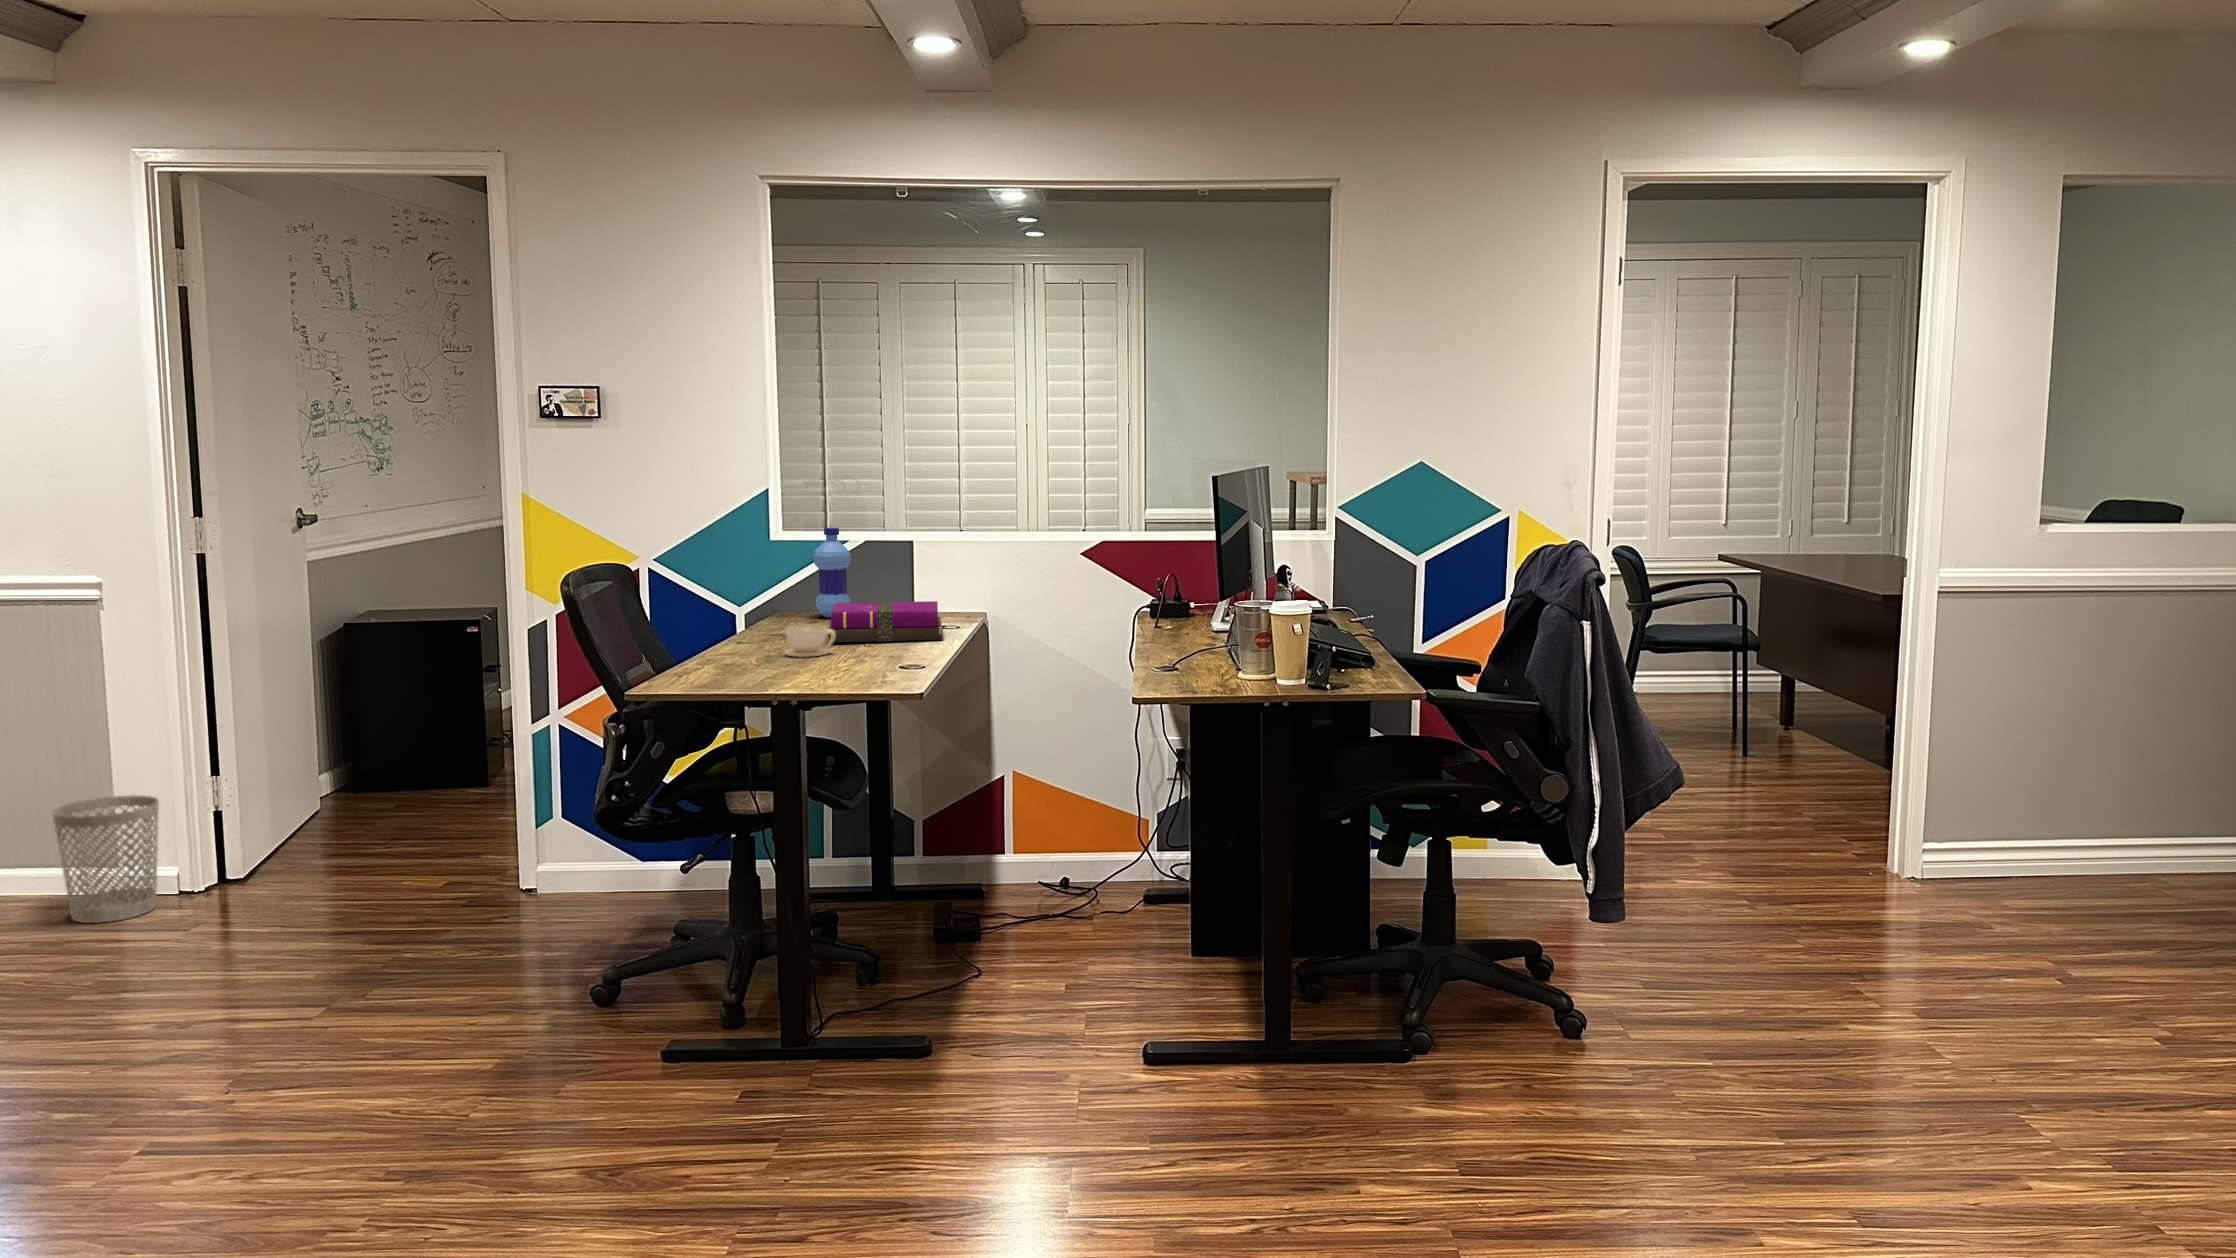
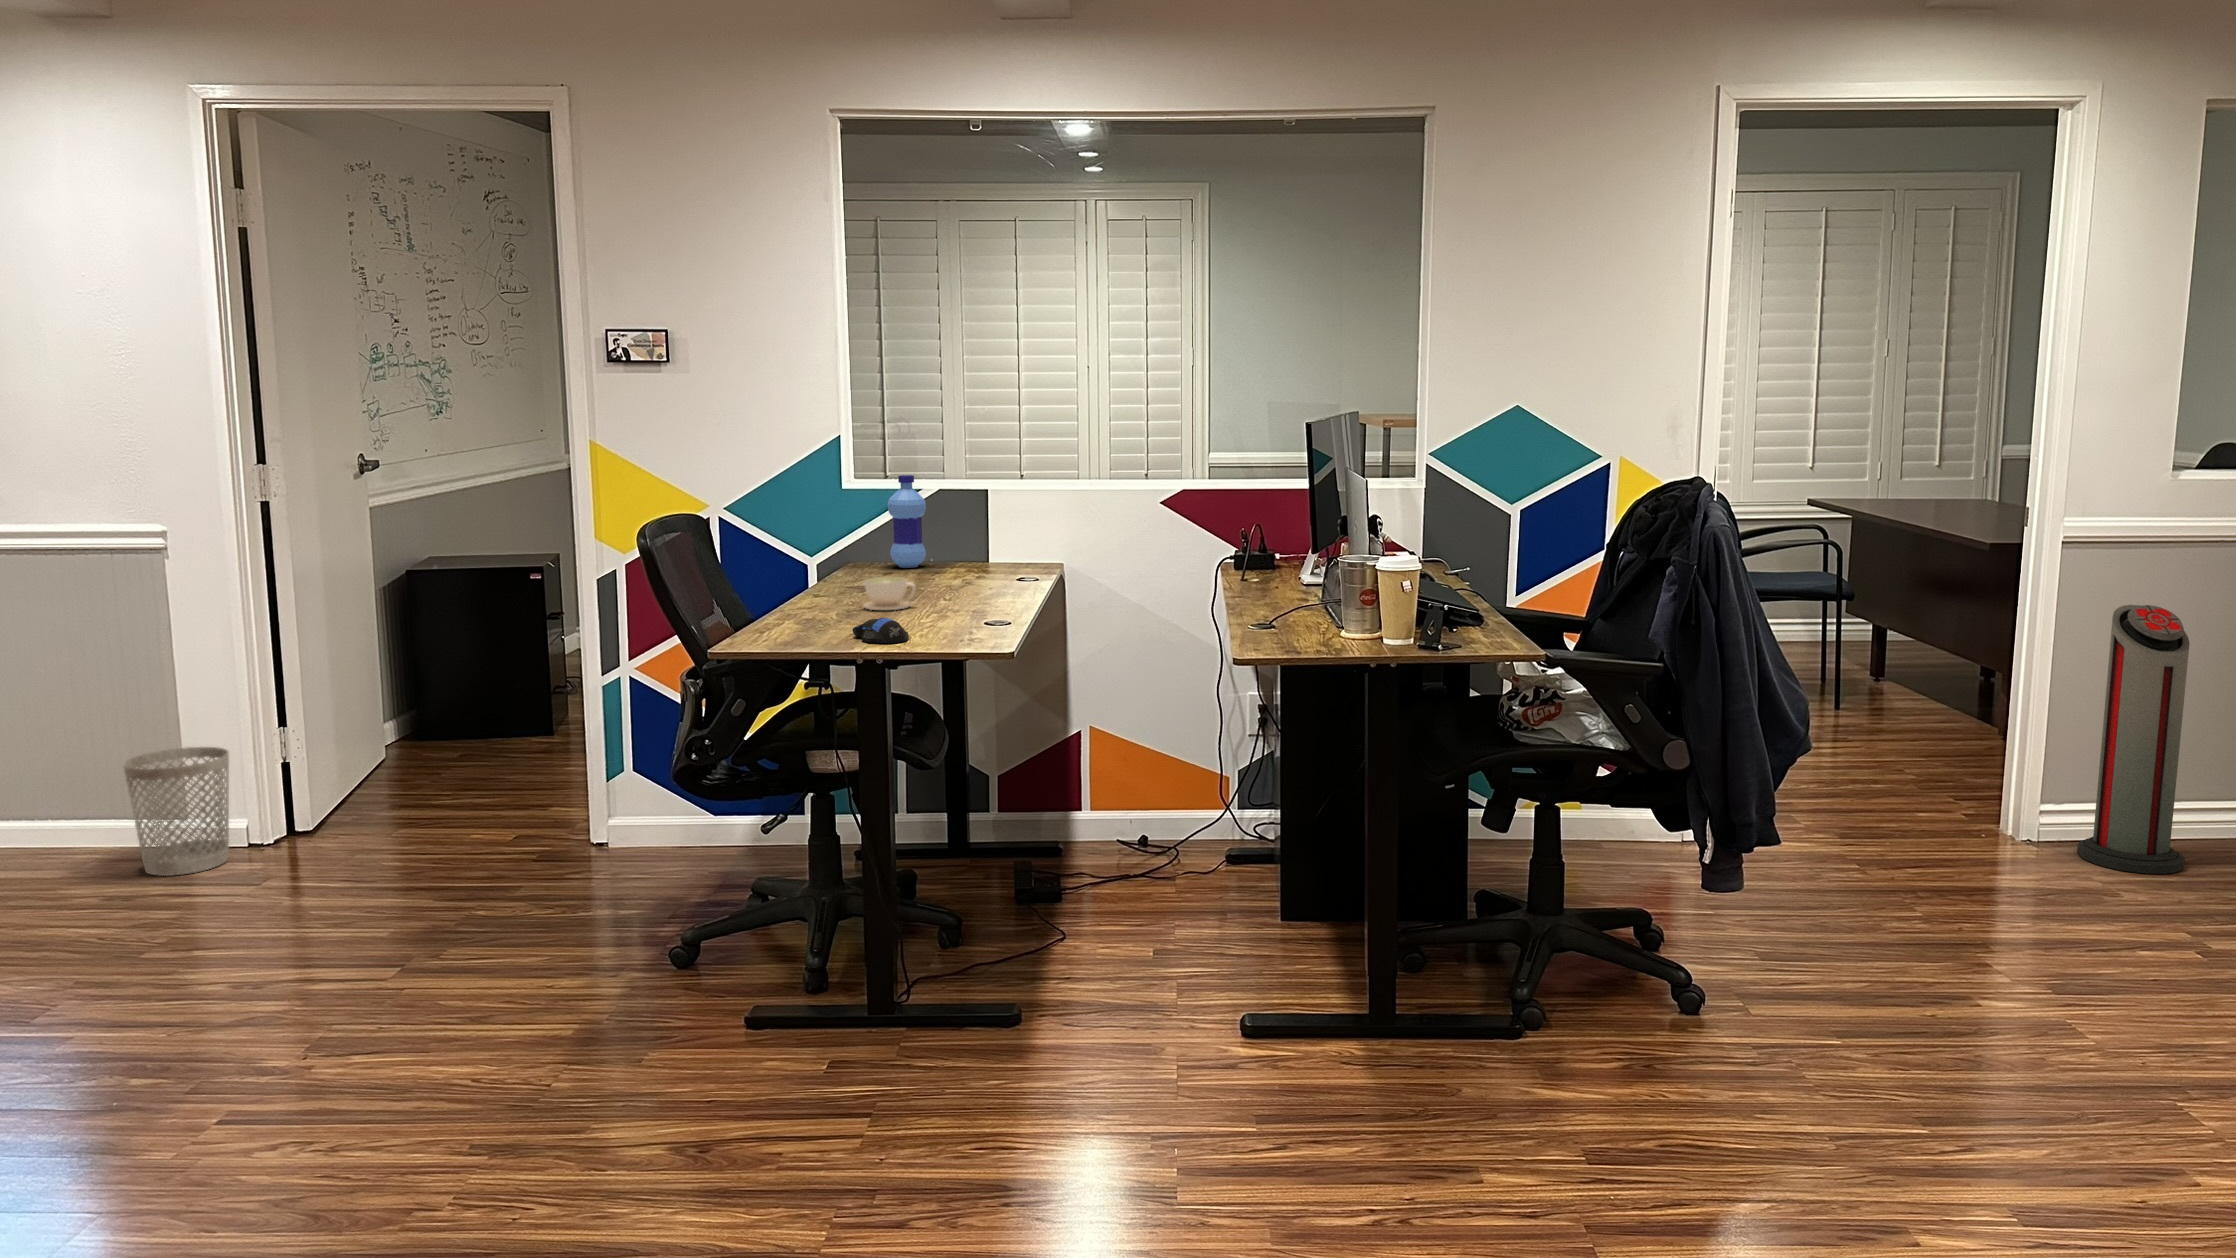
notebook: present [828,601,942,642] -> none [908,552,1025,595]
air purifier: none [1960,651,2060,909] -> present [2077,605,2190,874]
computer mouse: none [770,662,824,686] -> present [853,618,909,643]

